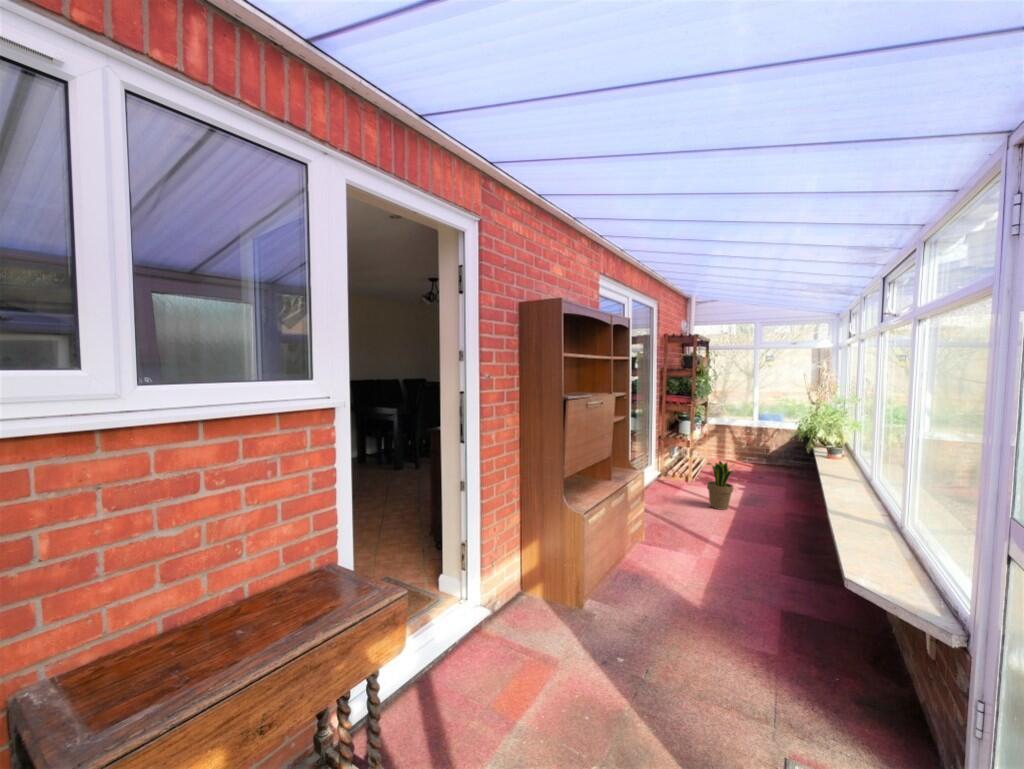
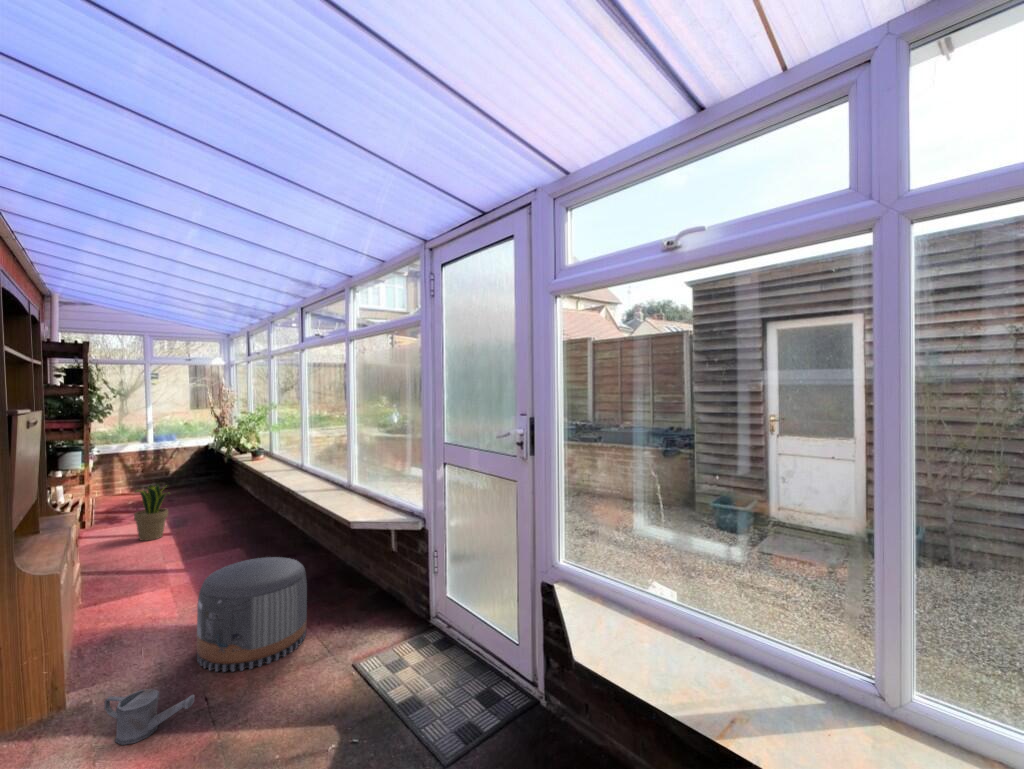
pouf: none [664,562,774,686] -> present [196,557,307,672]
watering can: none [583,622,621,670] -> present [104,689,194,745]

